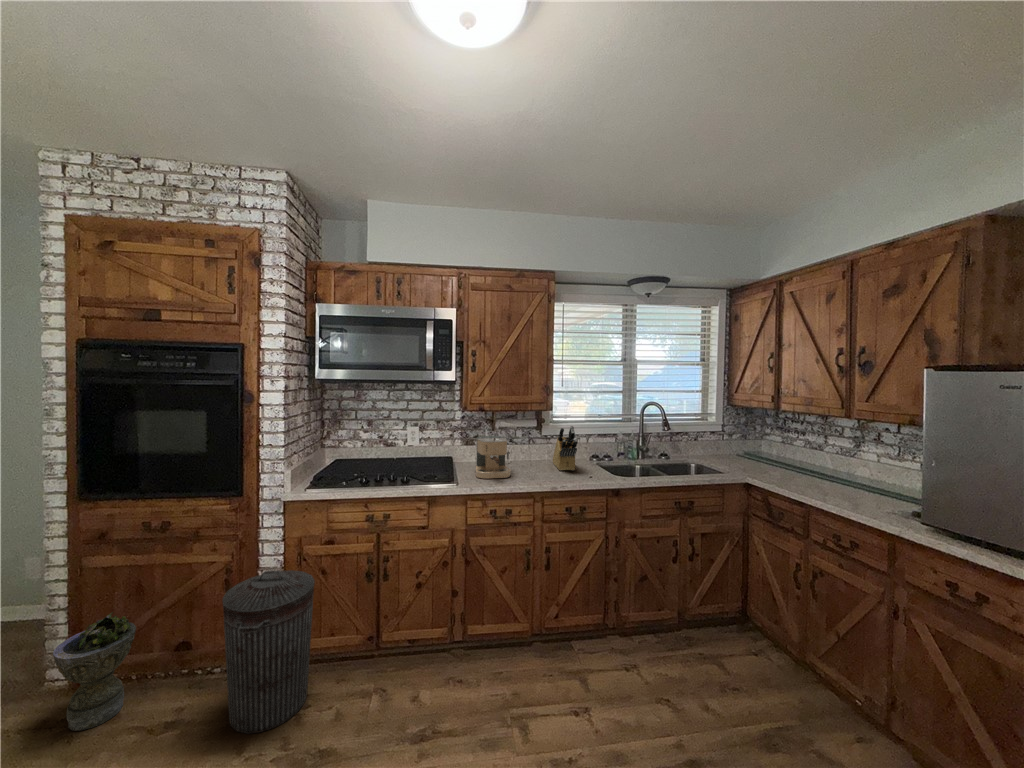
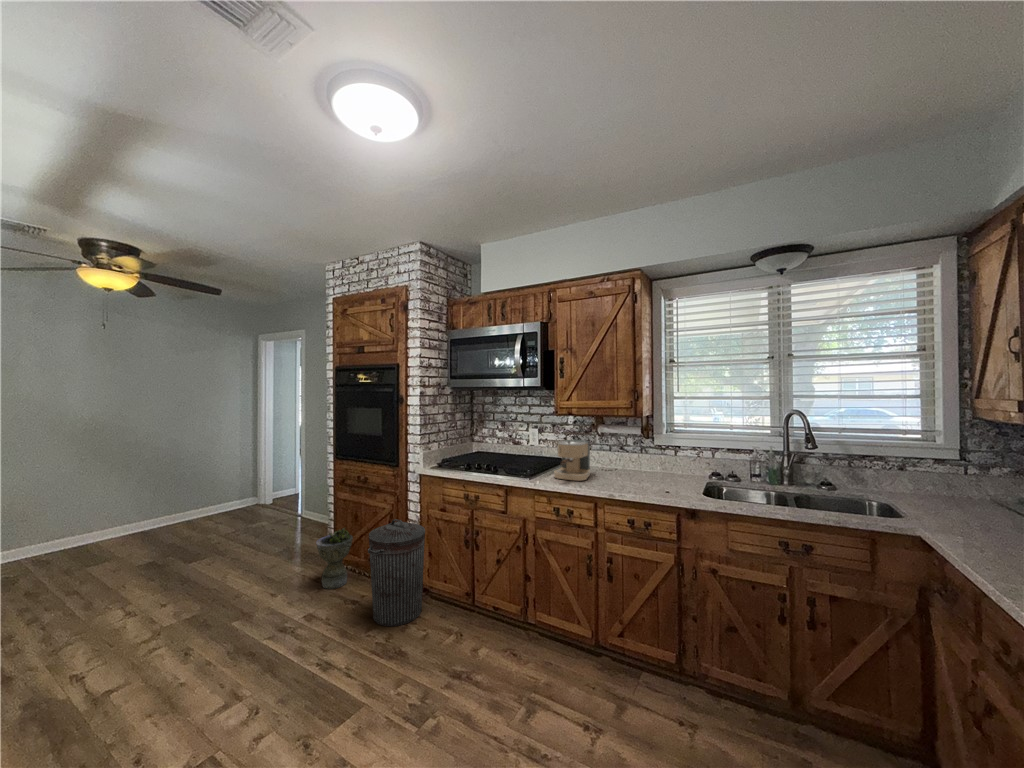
knife block: present [553,426,577,470] -> none [642,434,675,484]

